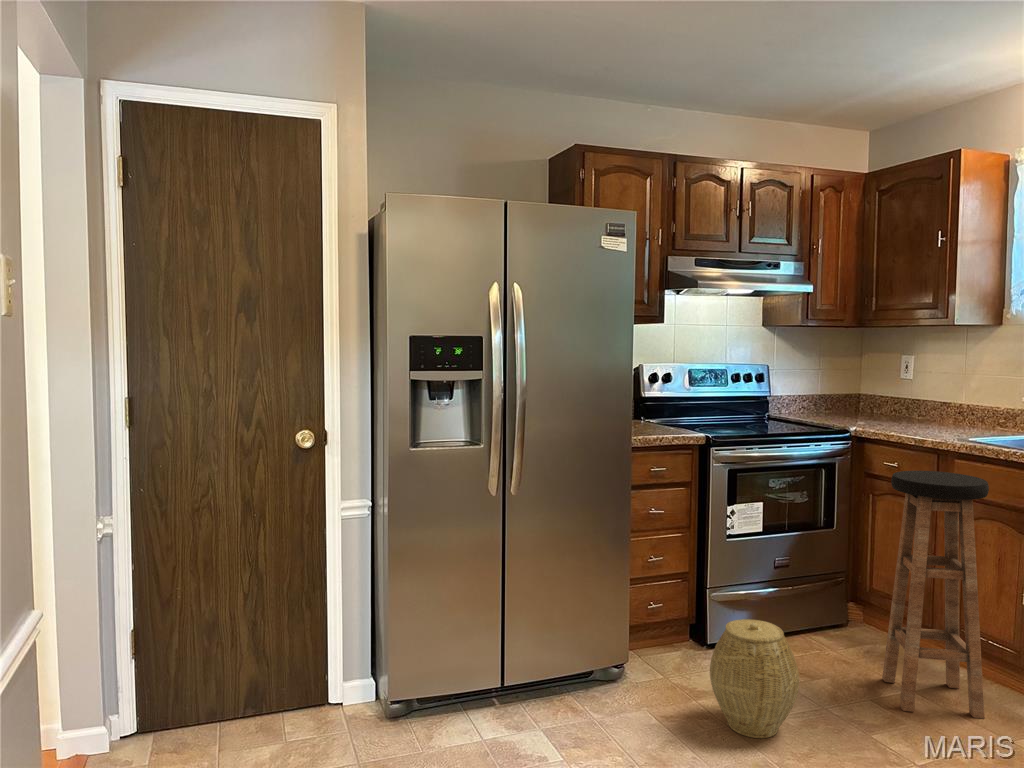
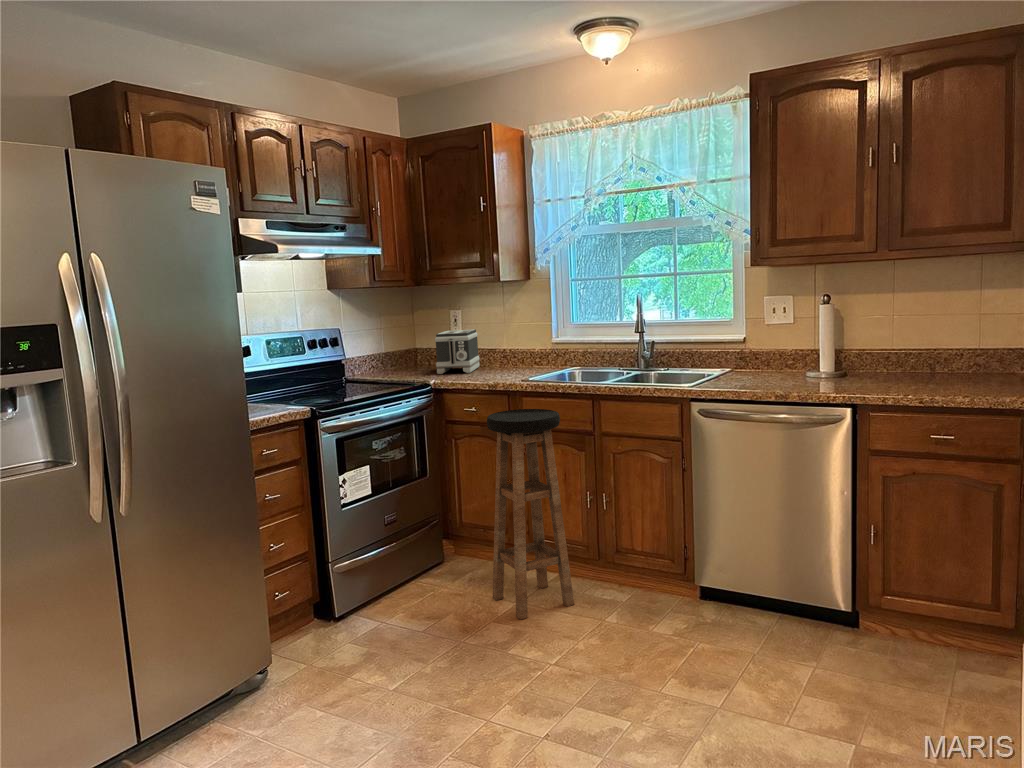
toaster: none [869,377,931,426] -> present [435,329,480,374]
woven basket: present [710,619,799,738] -> none [368,579,451,693]

